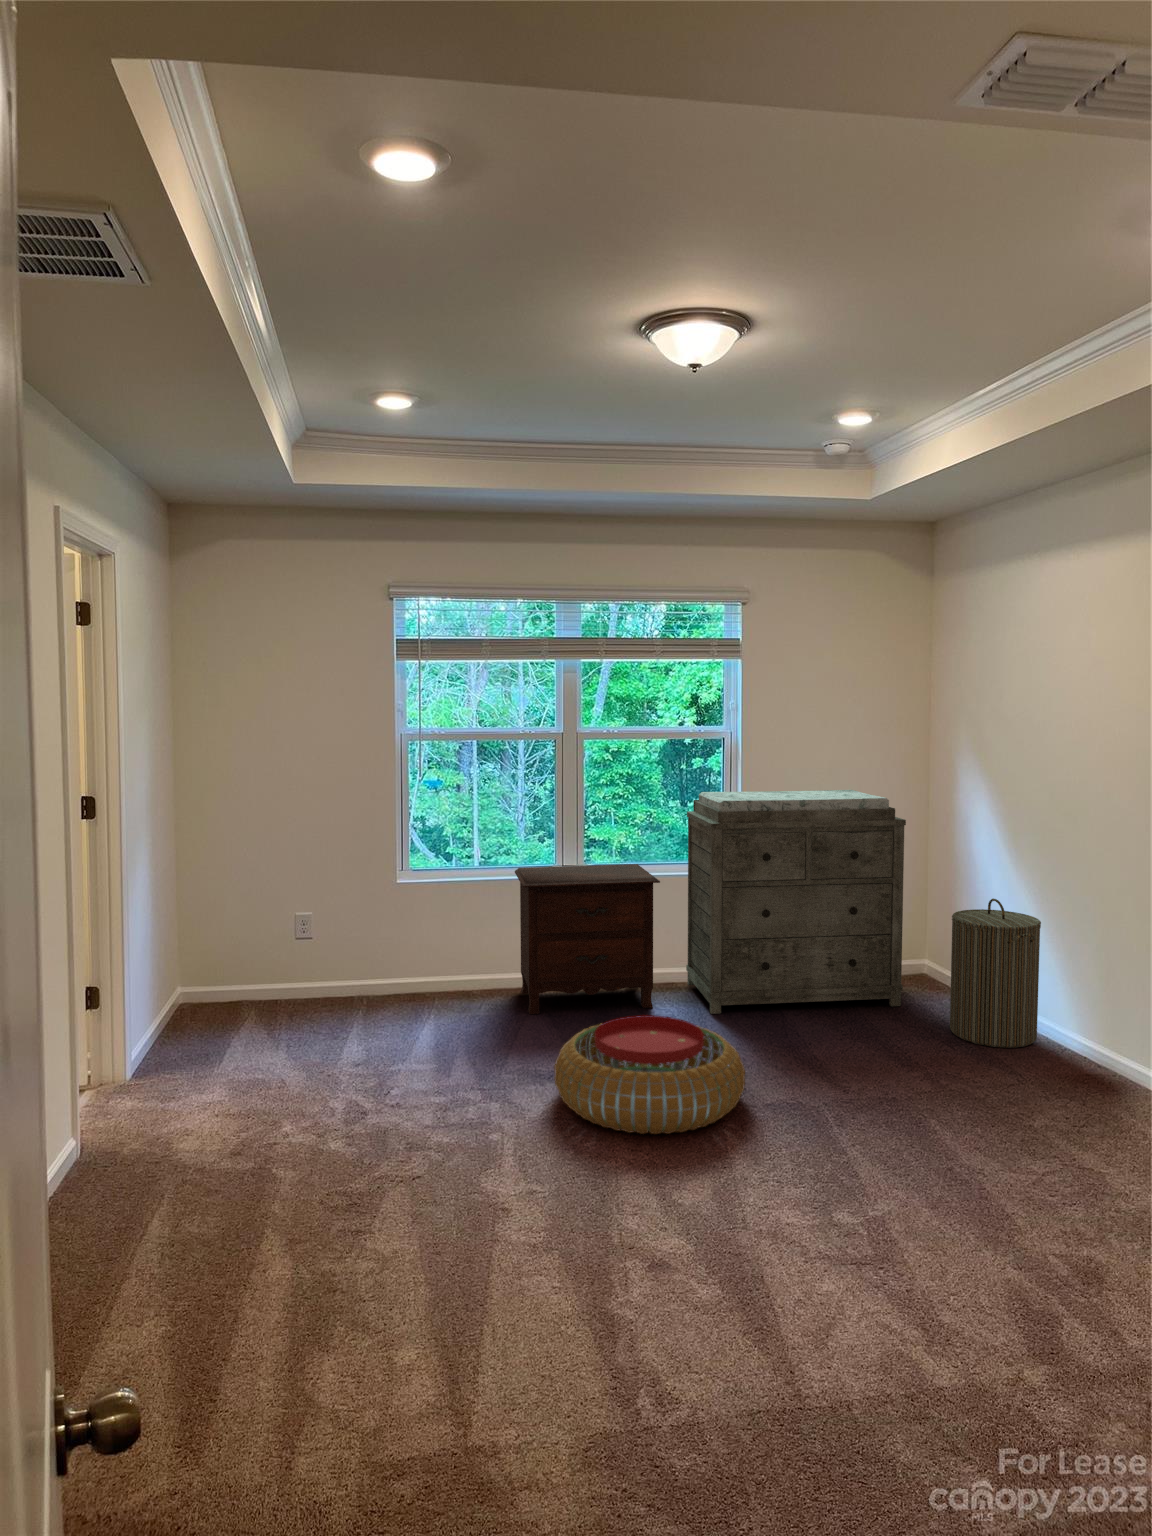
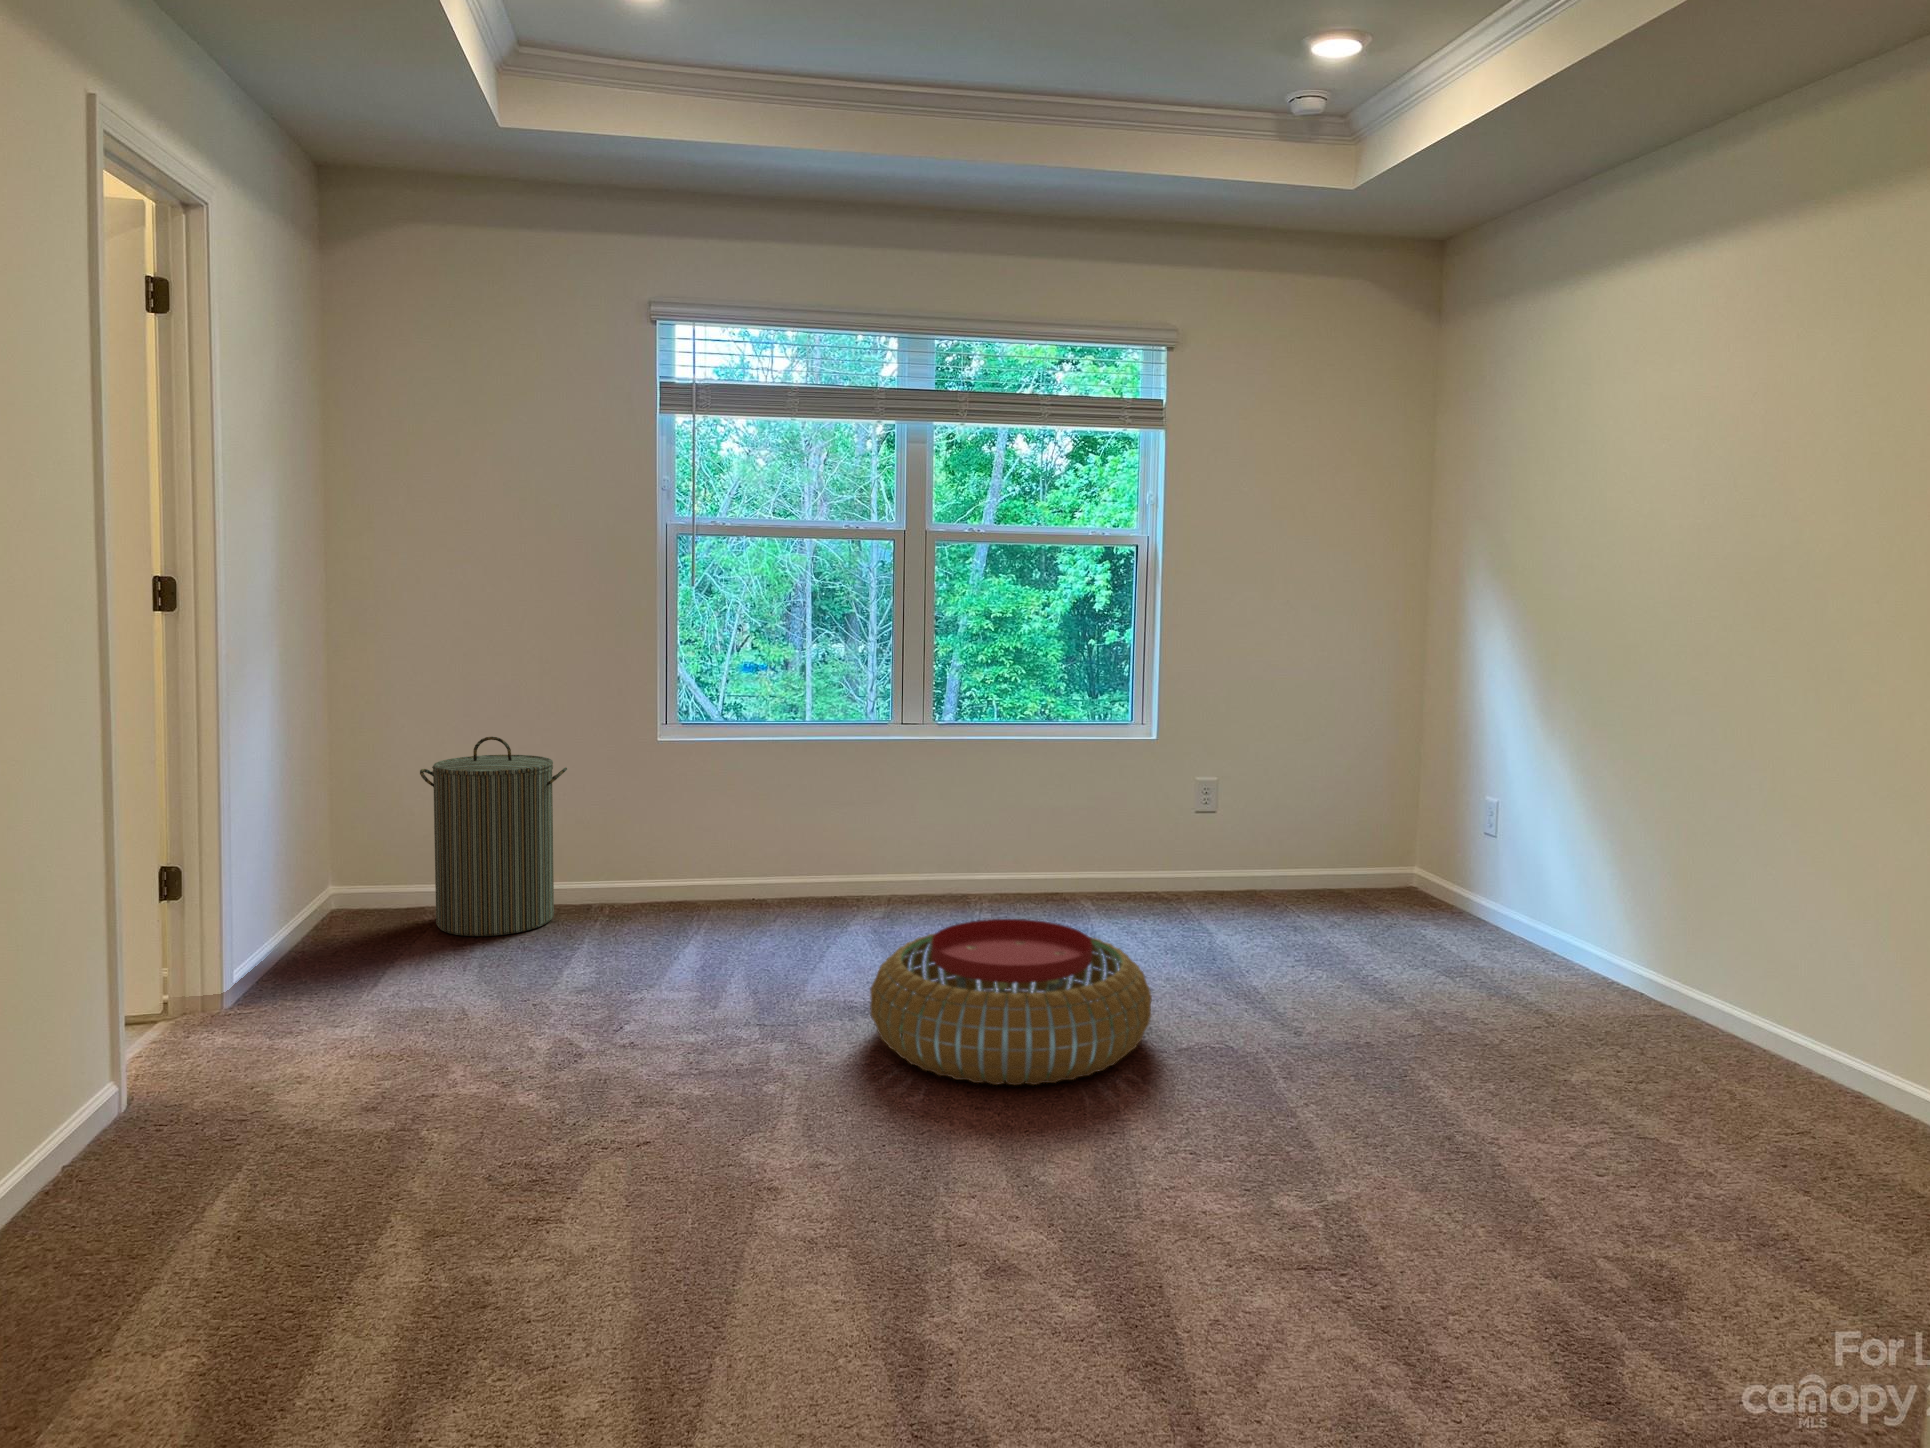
dresser: present [686,790,906,1014] -> none [1078,620,1392,930]
nightstand: present [515,864,660,1014] -> none [834,721,1041,928]
laundry hamper: present [950,899,1041,1048] -> present [420,737,567,936]

